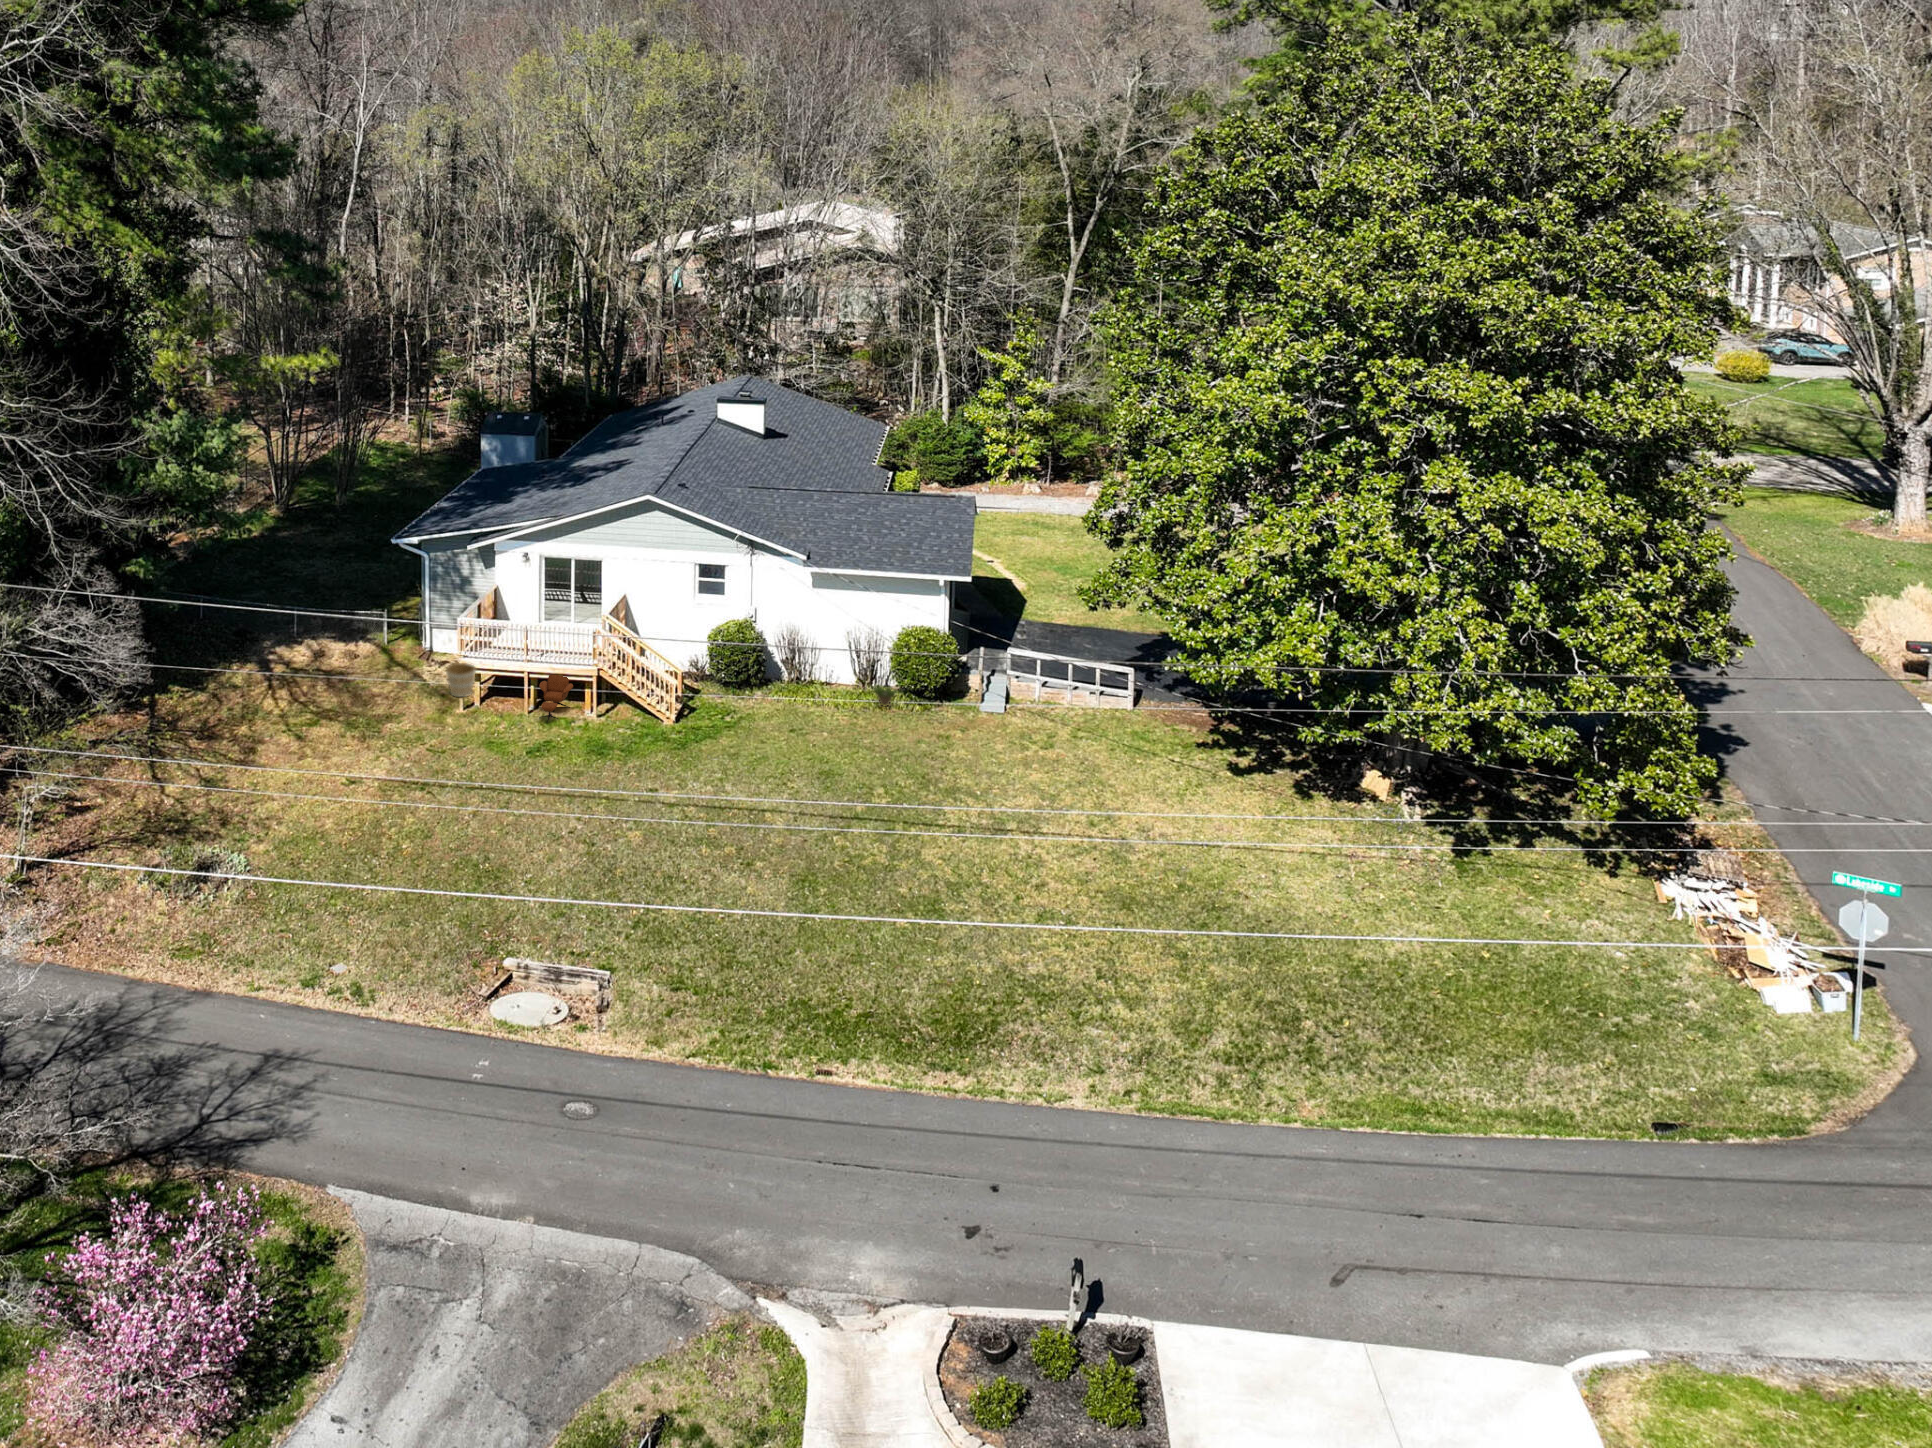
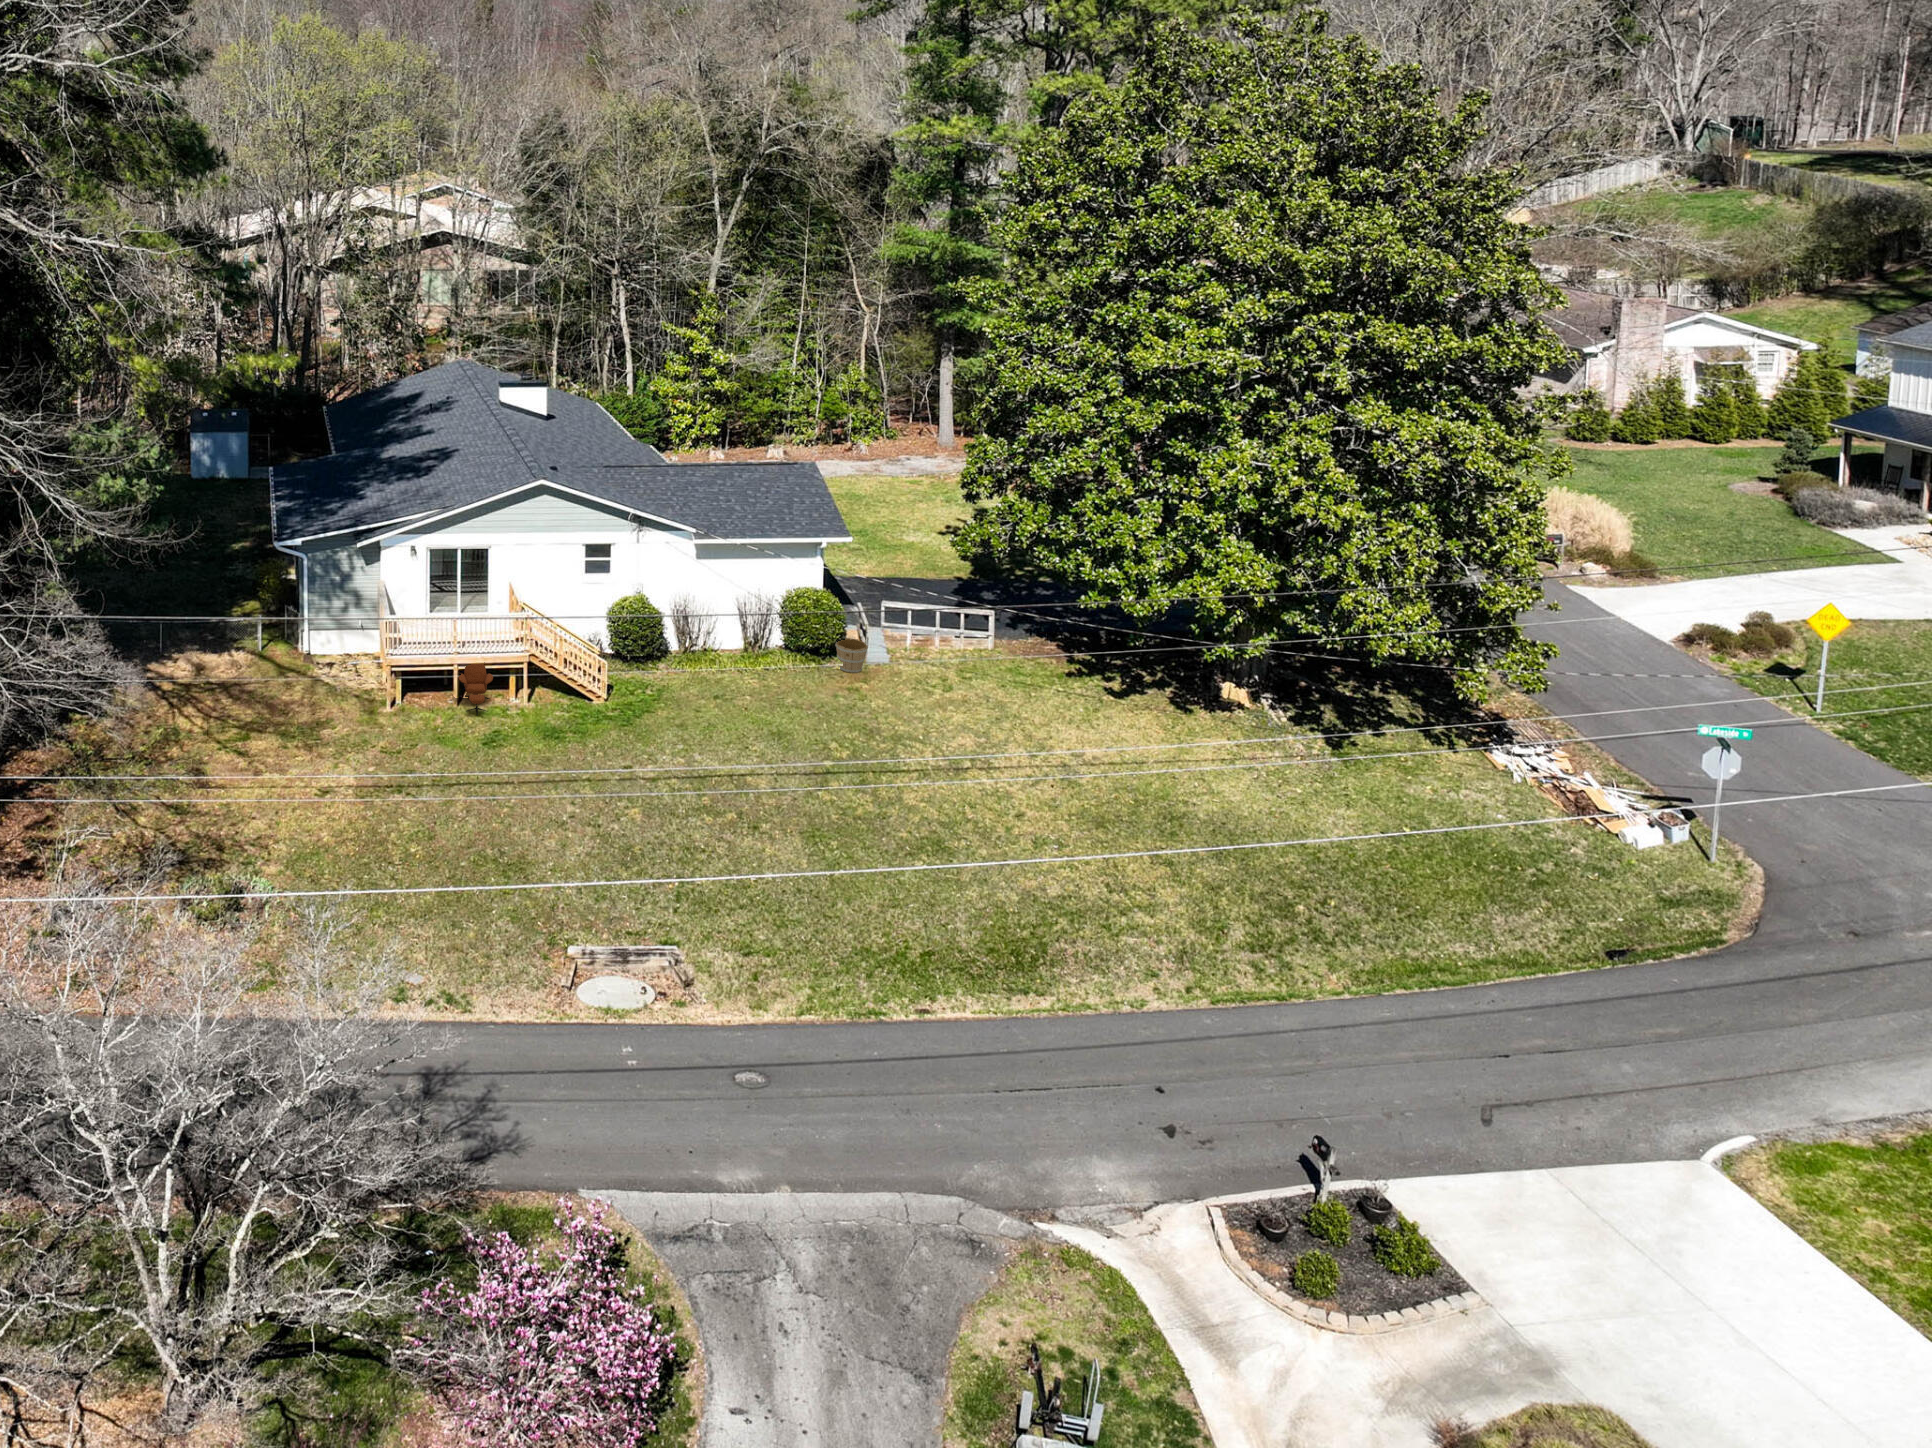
wooden bucket: present [446,663,476,697] -> present [835,638,868,673]
decorative plant: present [875,686,897,706] -> none [769,649,801,670]

